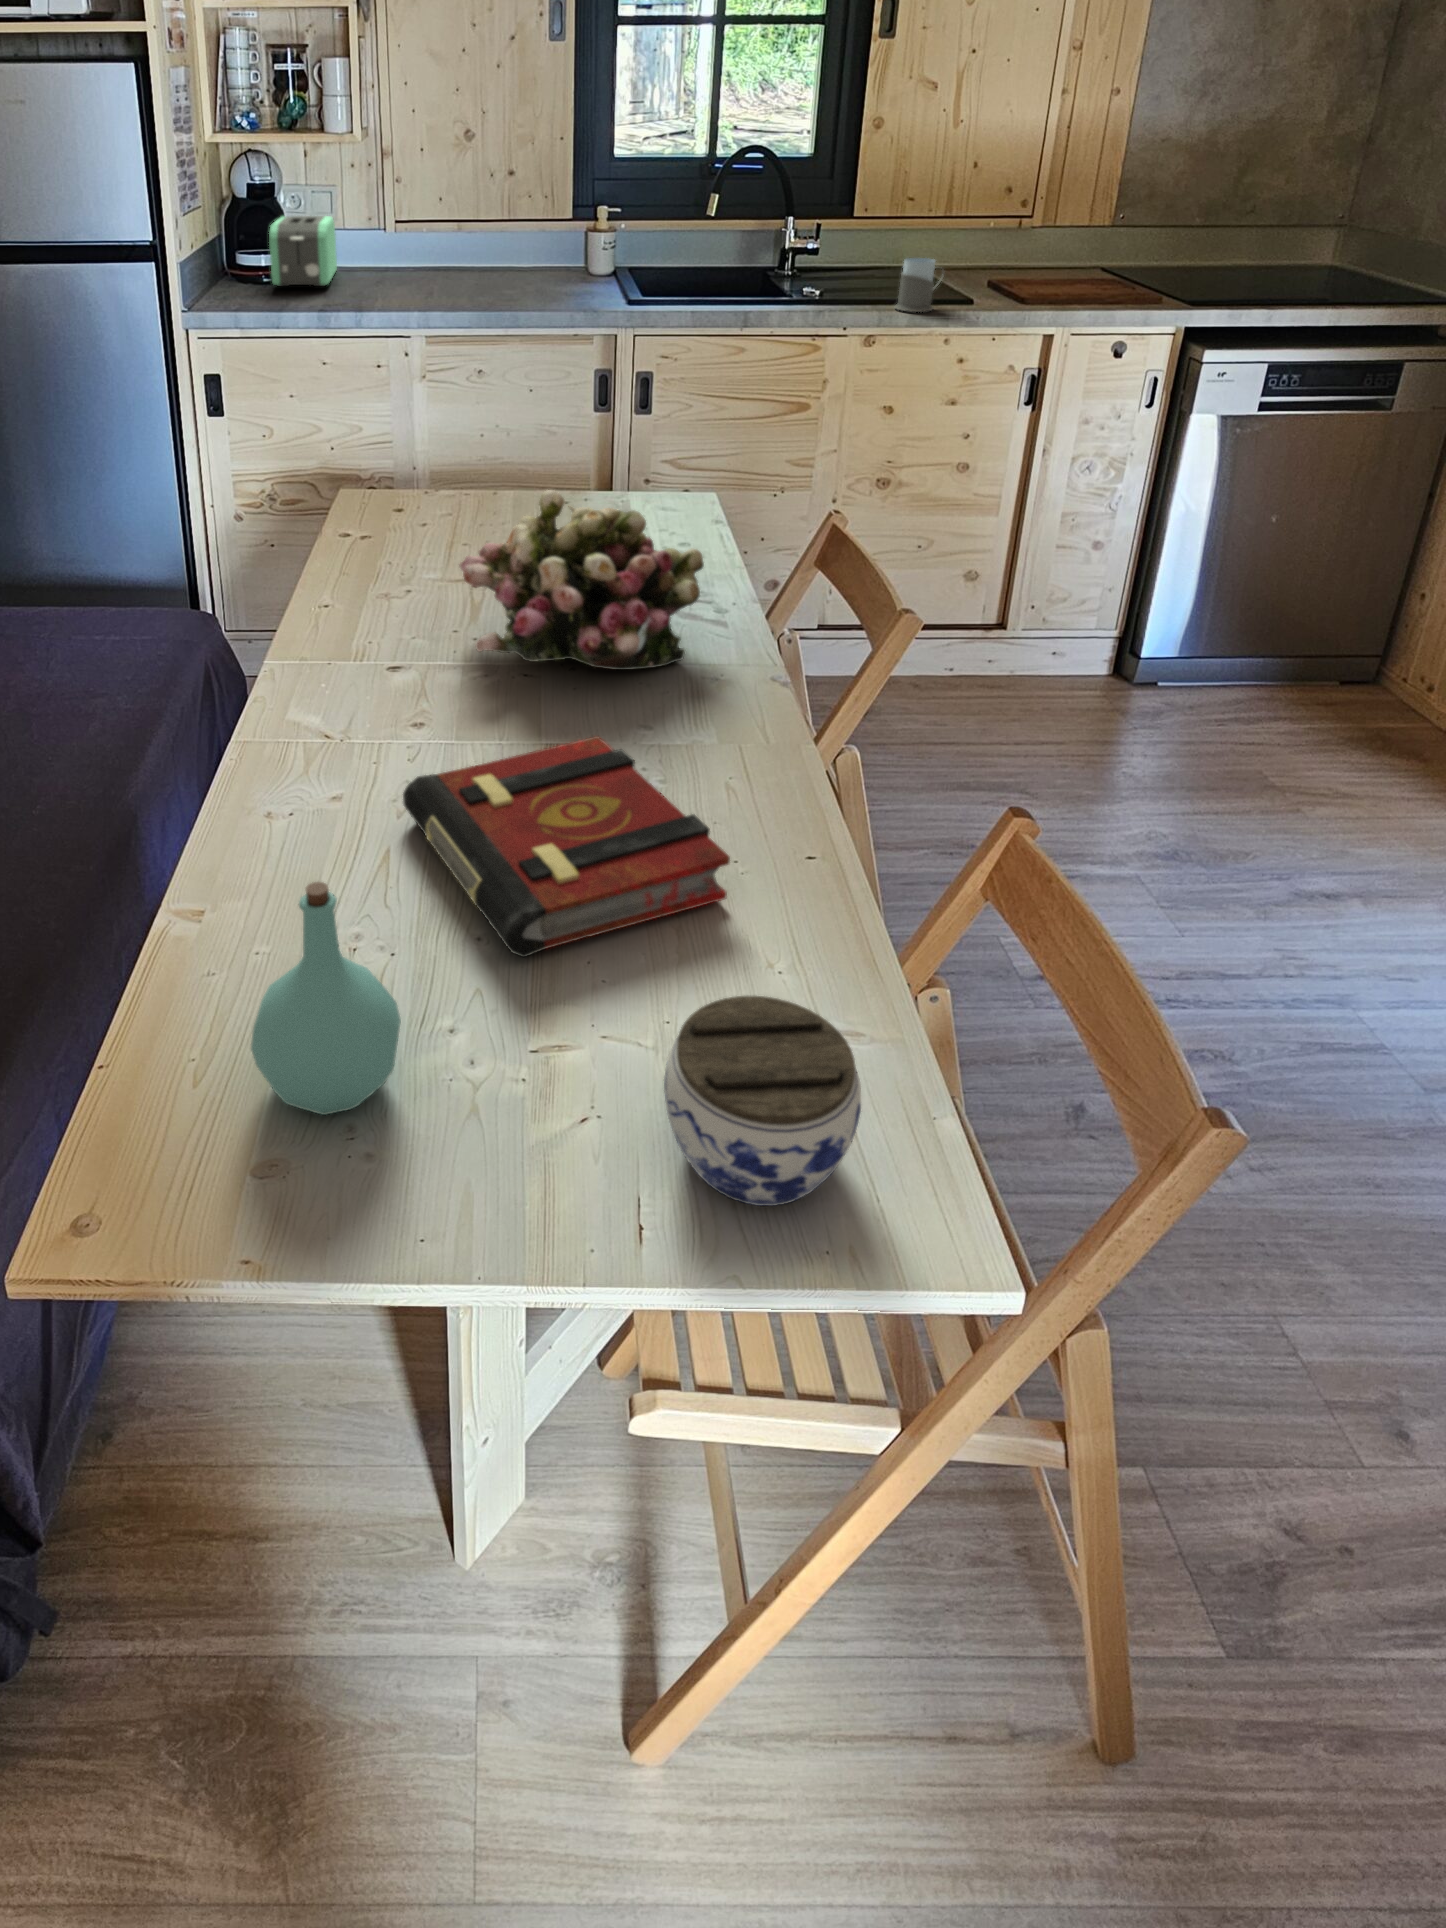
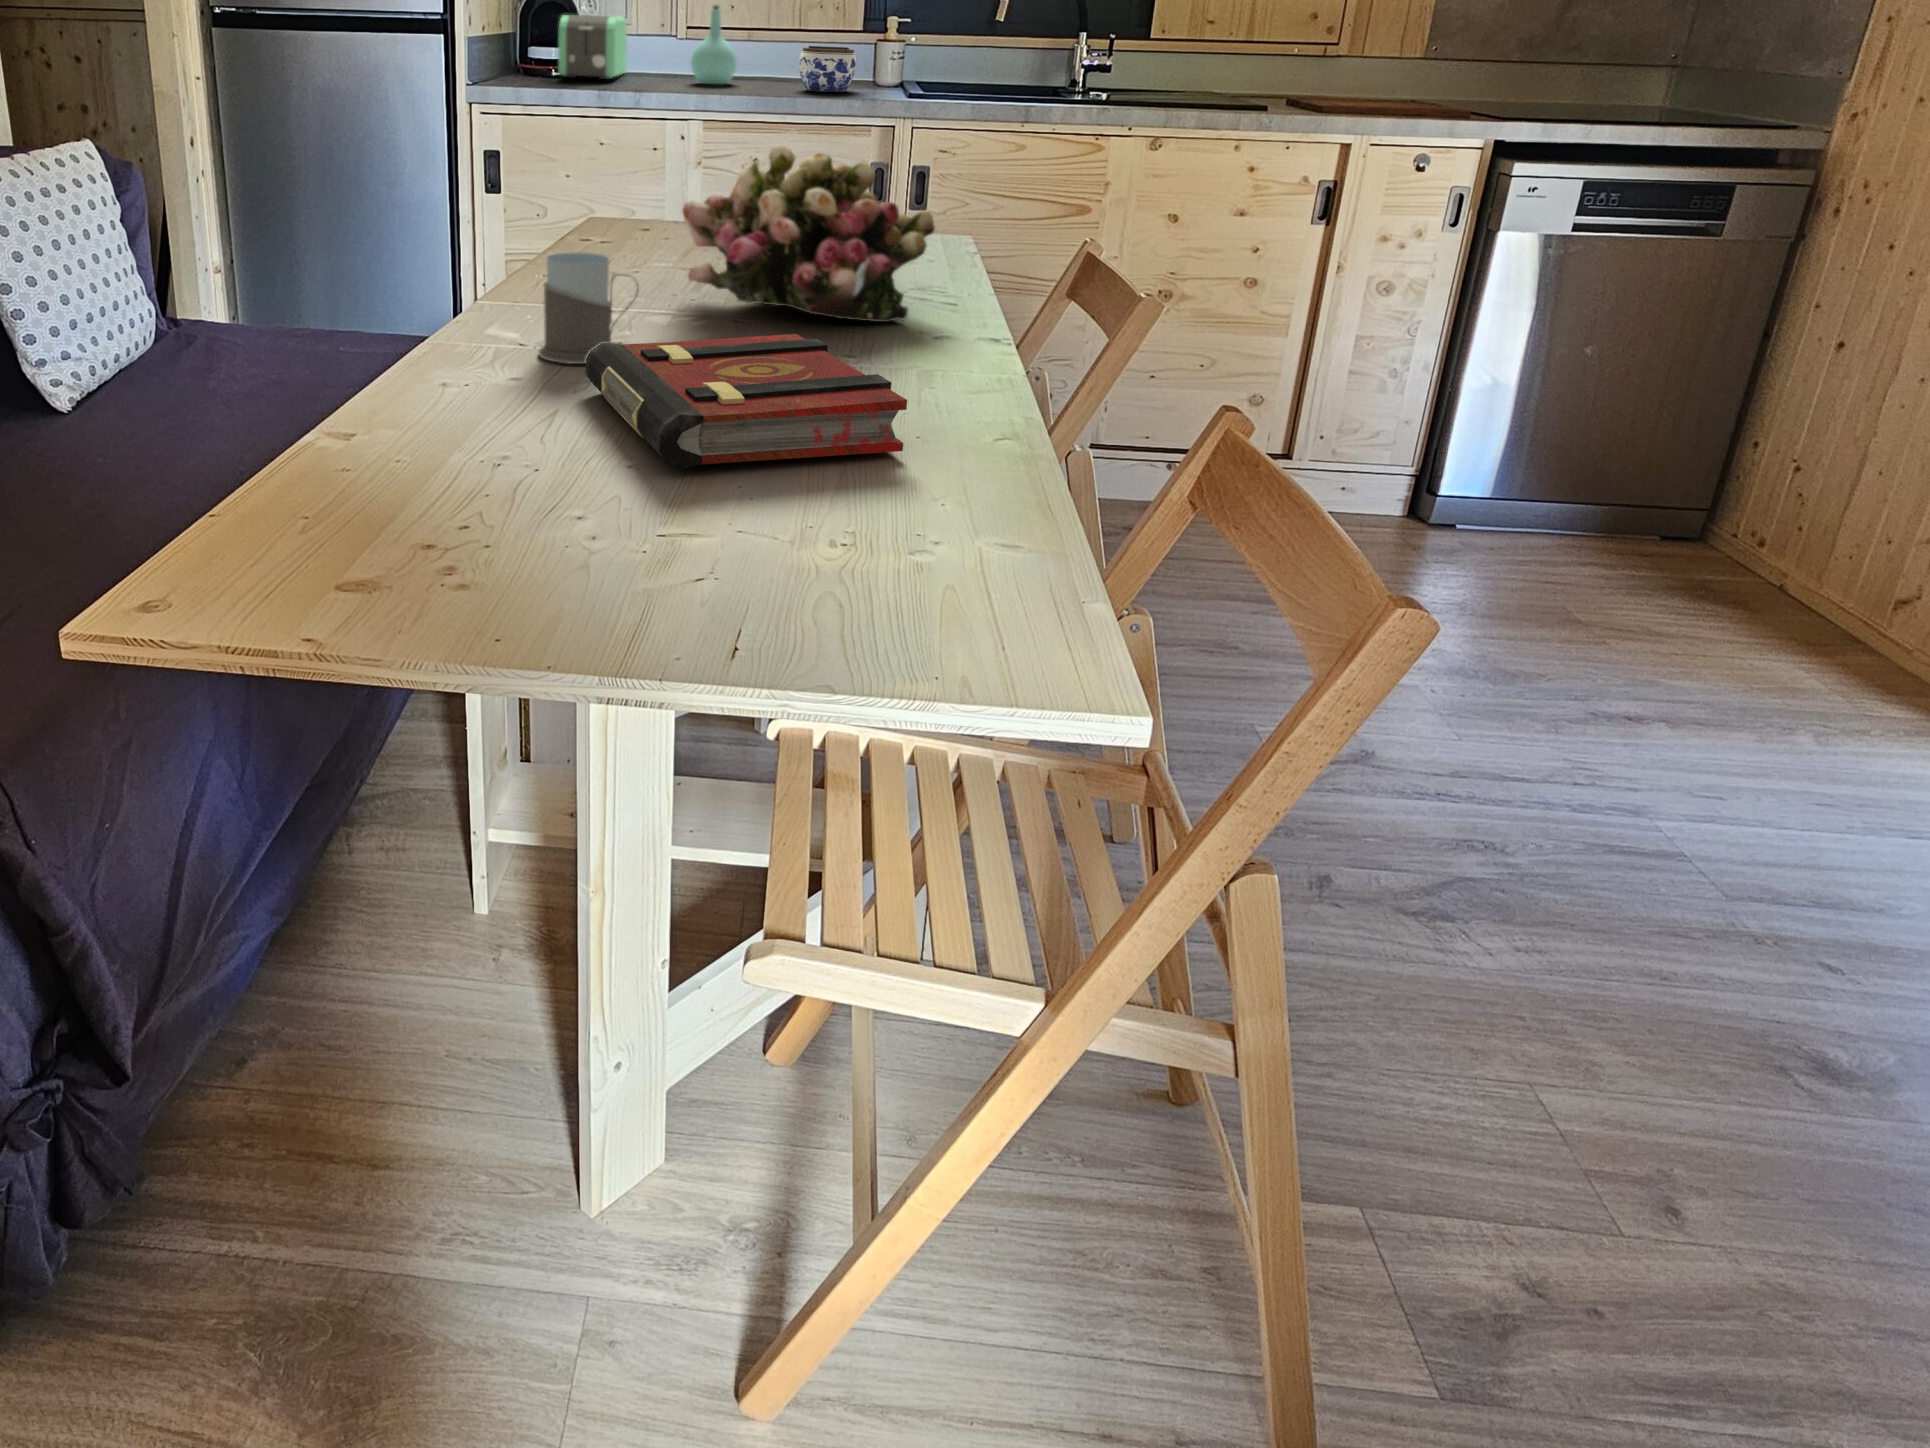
mug: present [895,258,945,312] -> present [538,252,638,364]
bottle: present [251,882,401,1115] -> present [691,5,737,84]
jar: present [664,996,861,1206] -> present [799,46,856,92]

